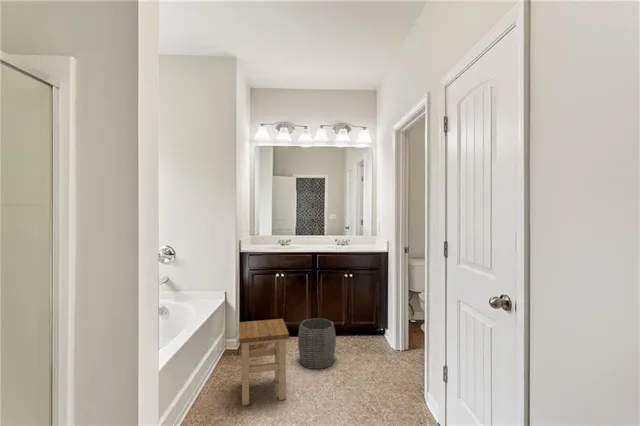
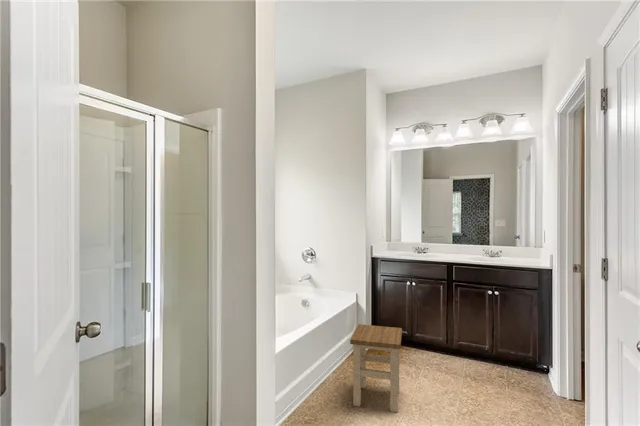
woven basket: present [298,318,336,369] -> none [424,334,468,392]

